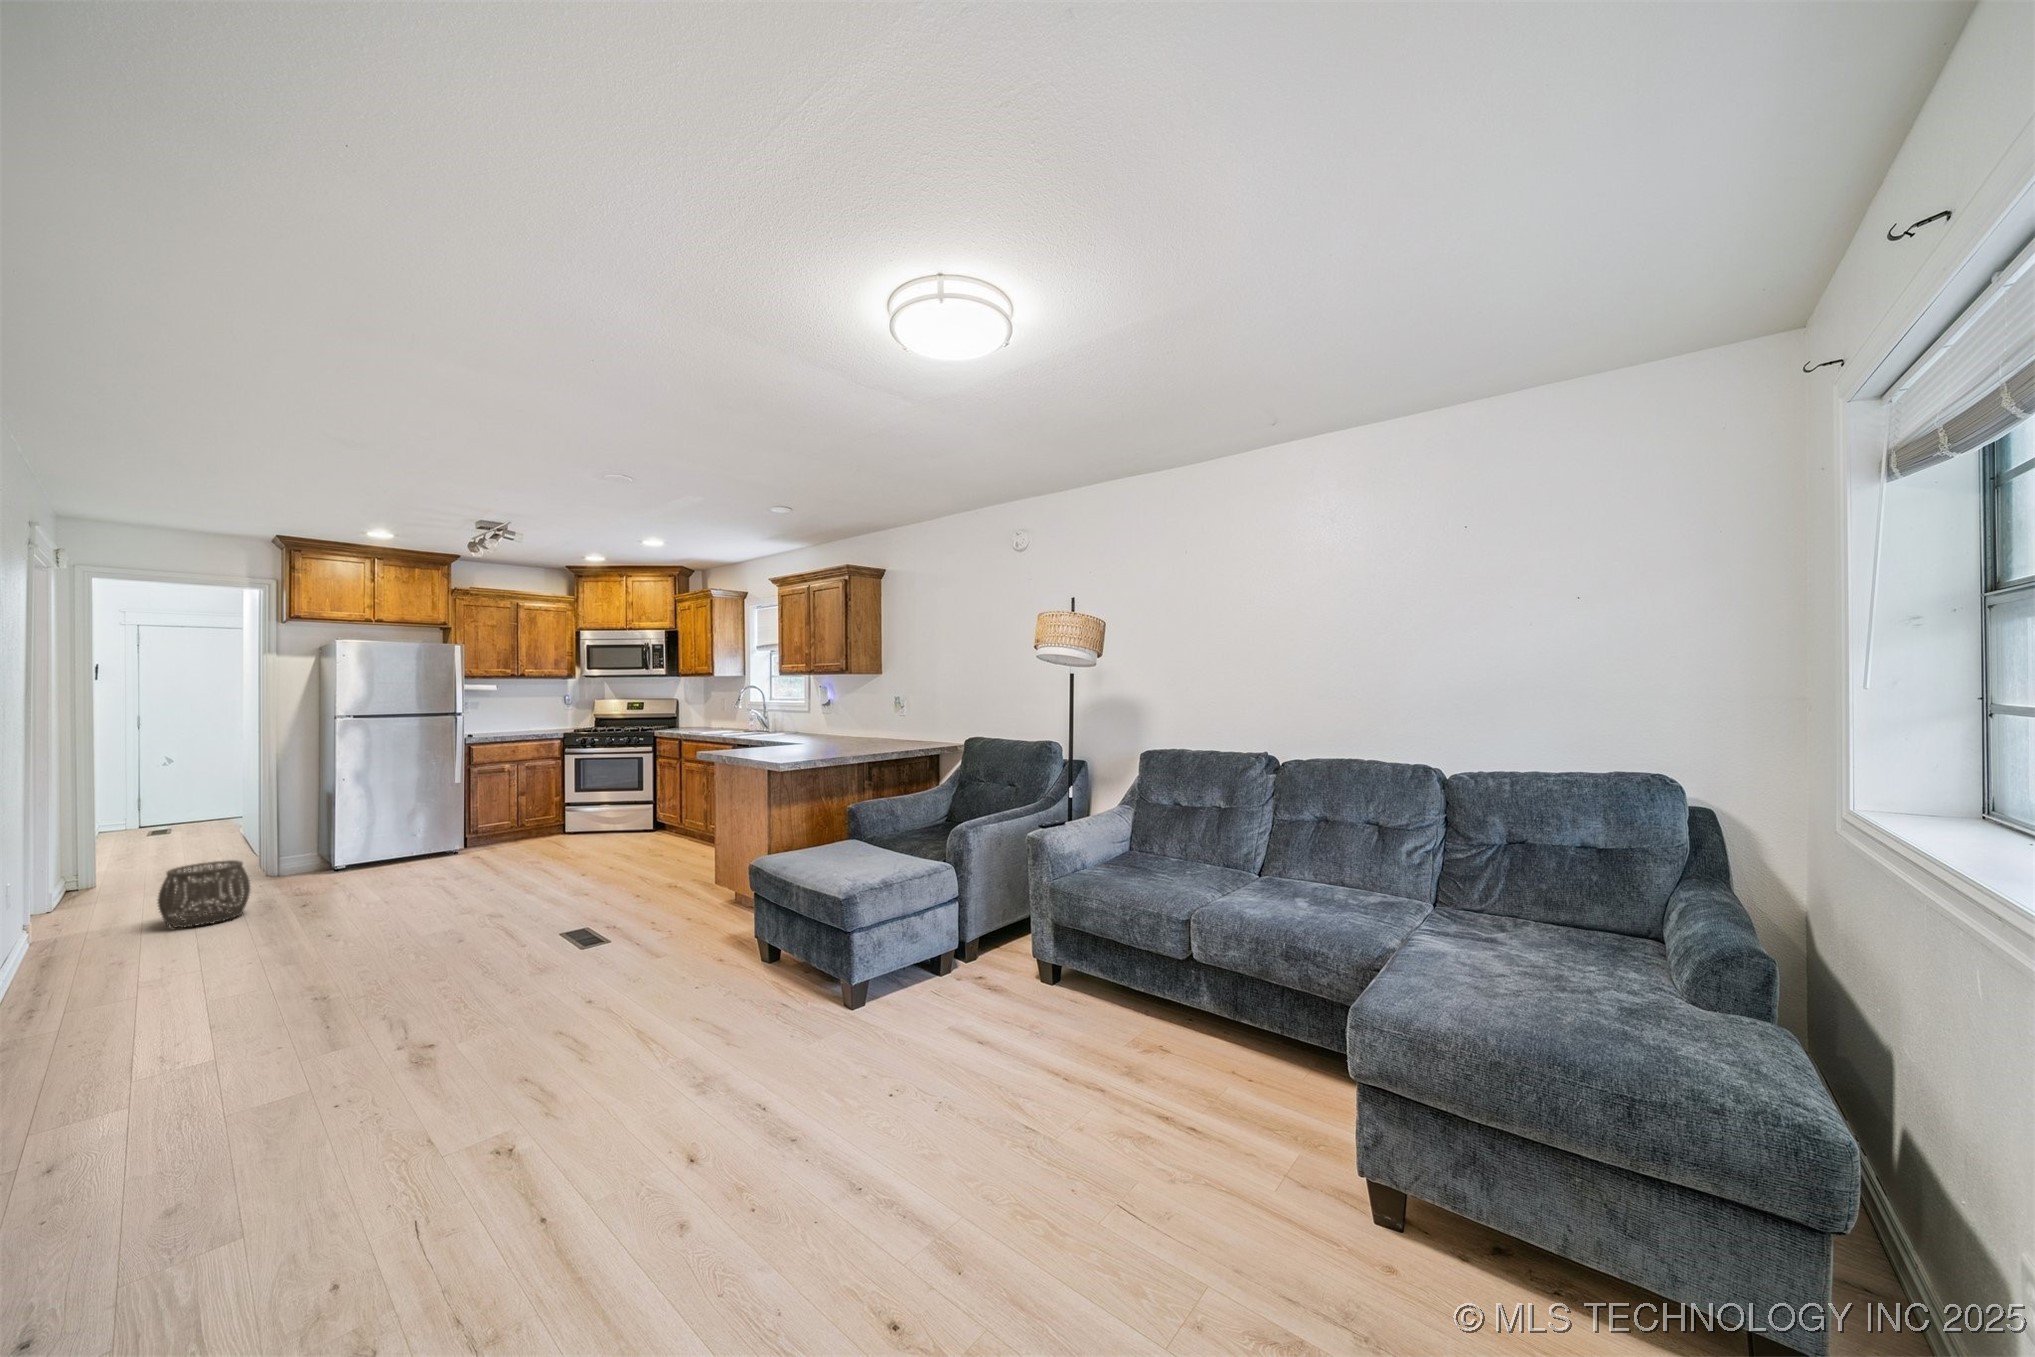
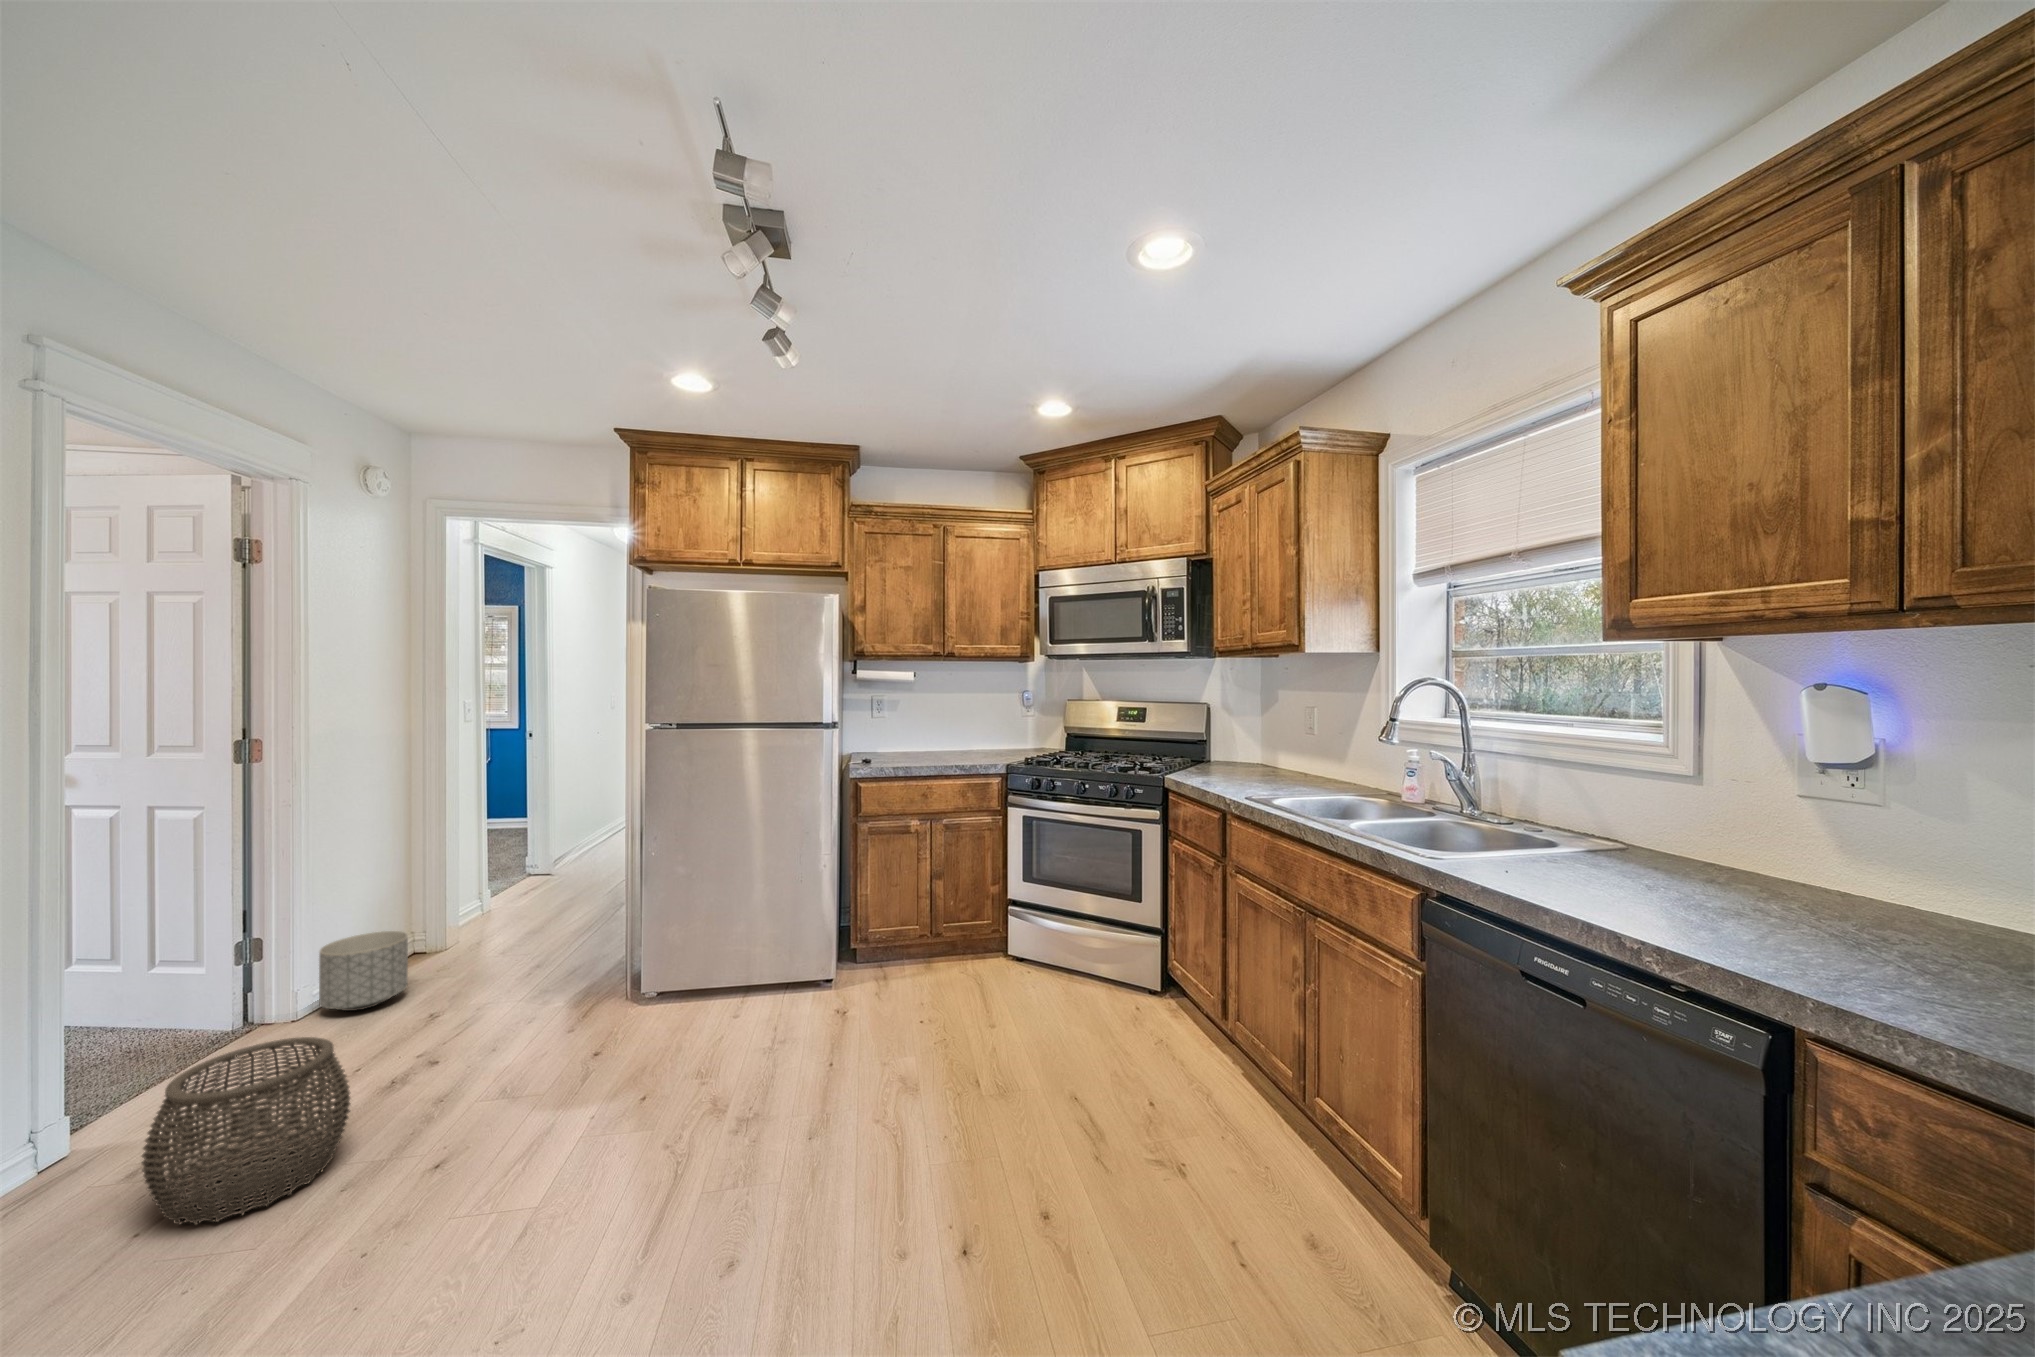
planter: none [68,855,134,902] -> present [319,931,408,1011]

